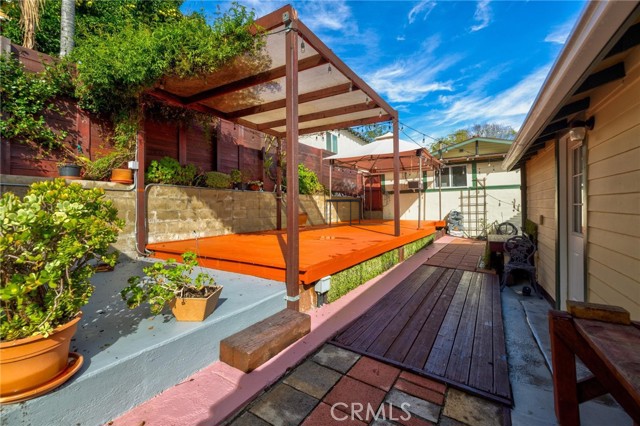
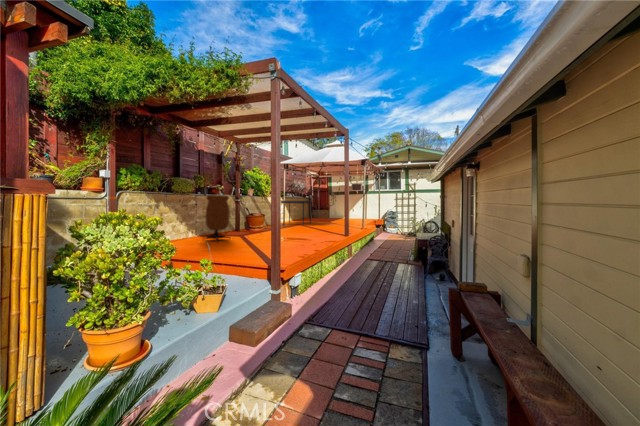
lounge chair: none [235,188,265,239] -> present [204,195,230,240]

